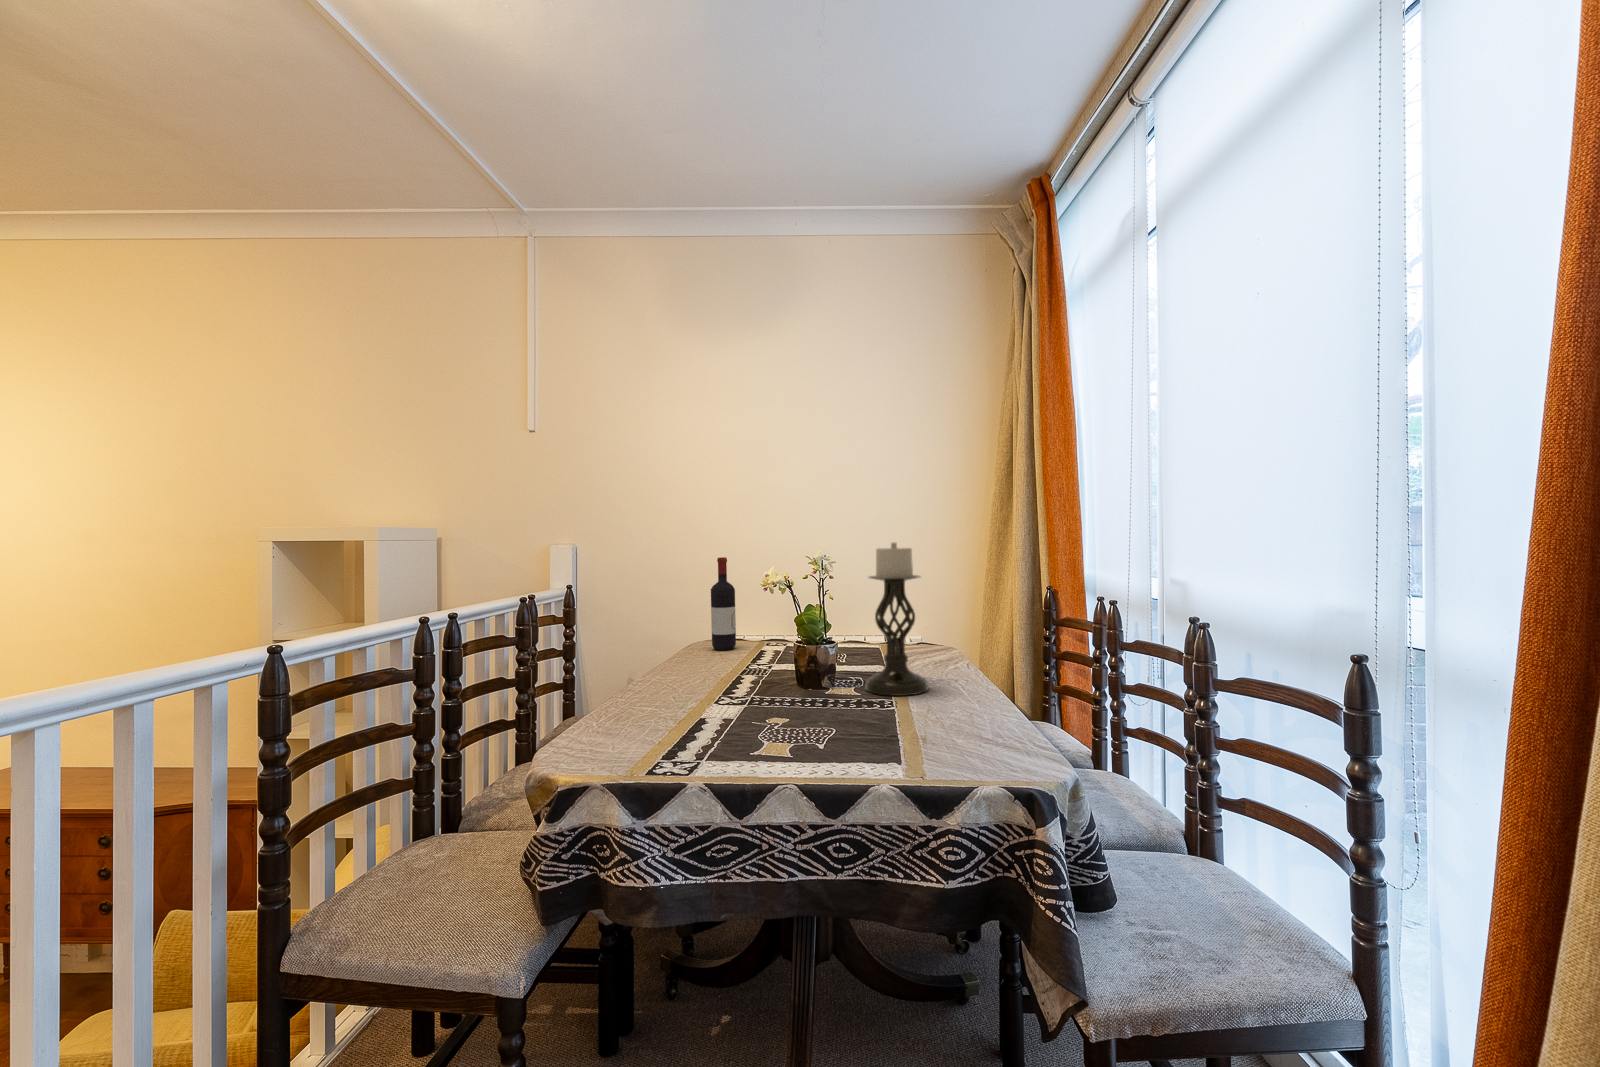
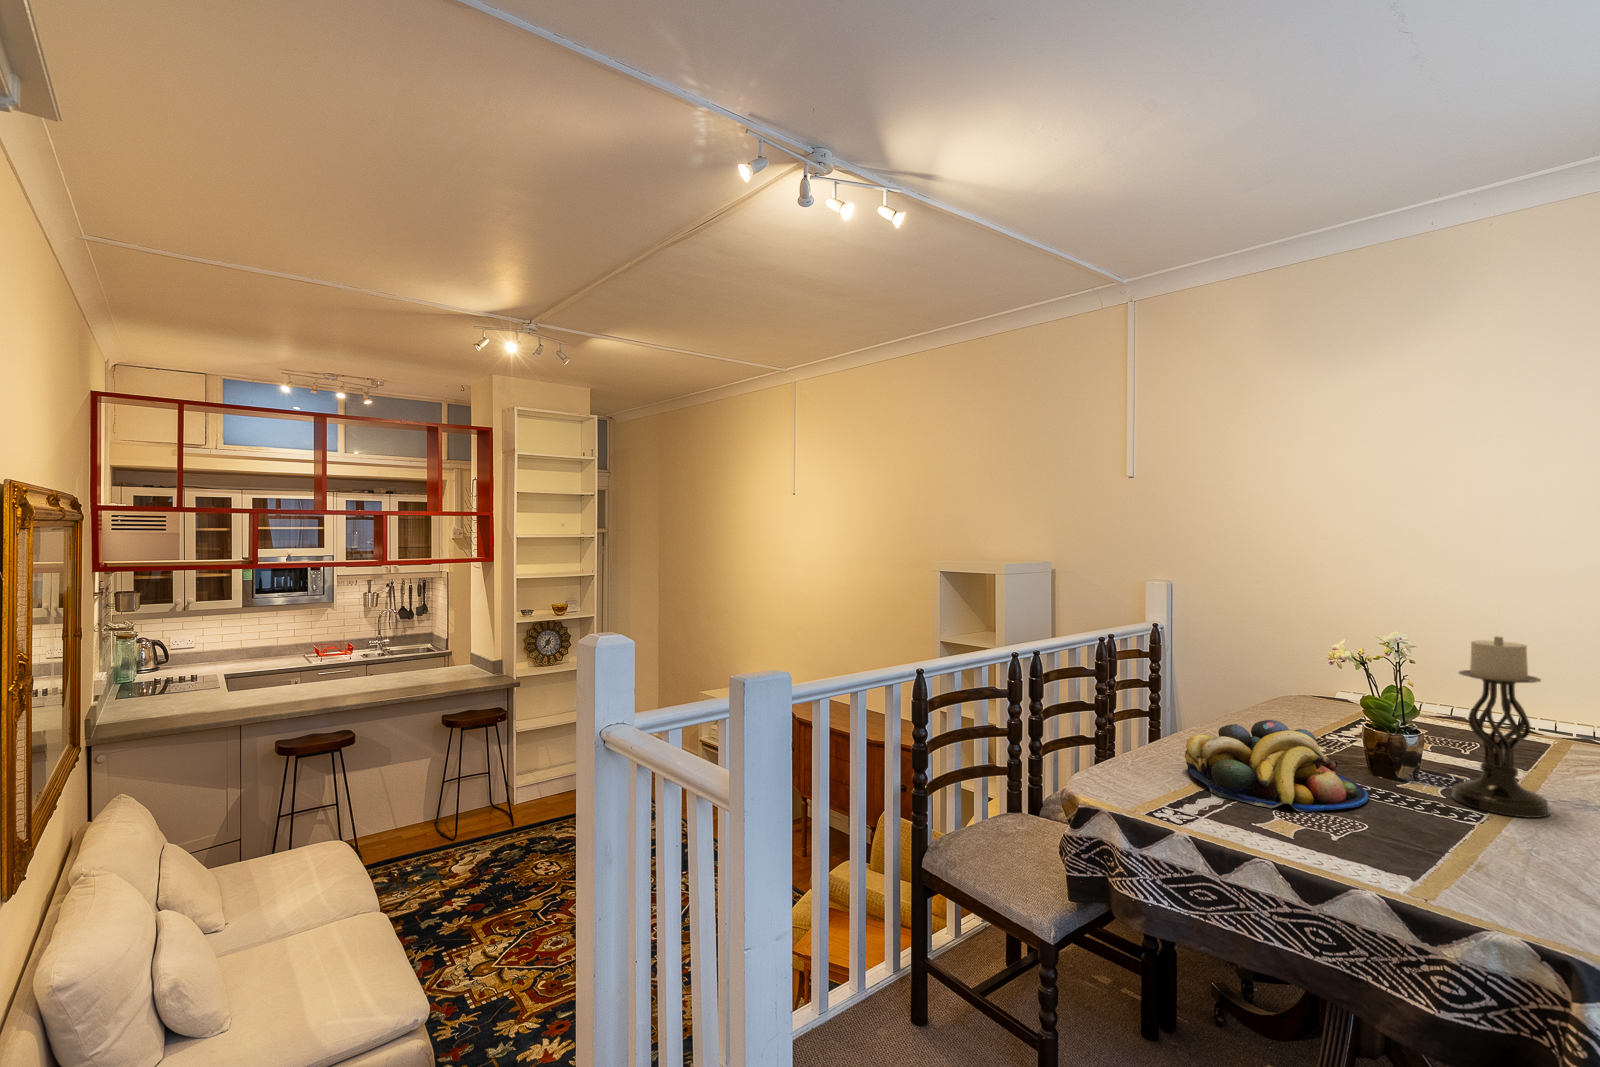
wine bottle: present [711,557,736,650] -> none [1296,616,1327,713]
fruit bowl: none [653,648,819,736] -> present [1185,720,1369,812]

